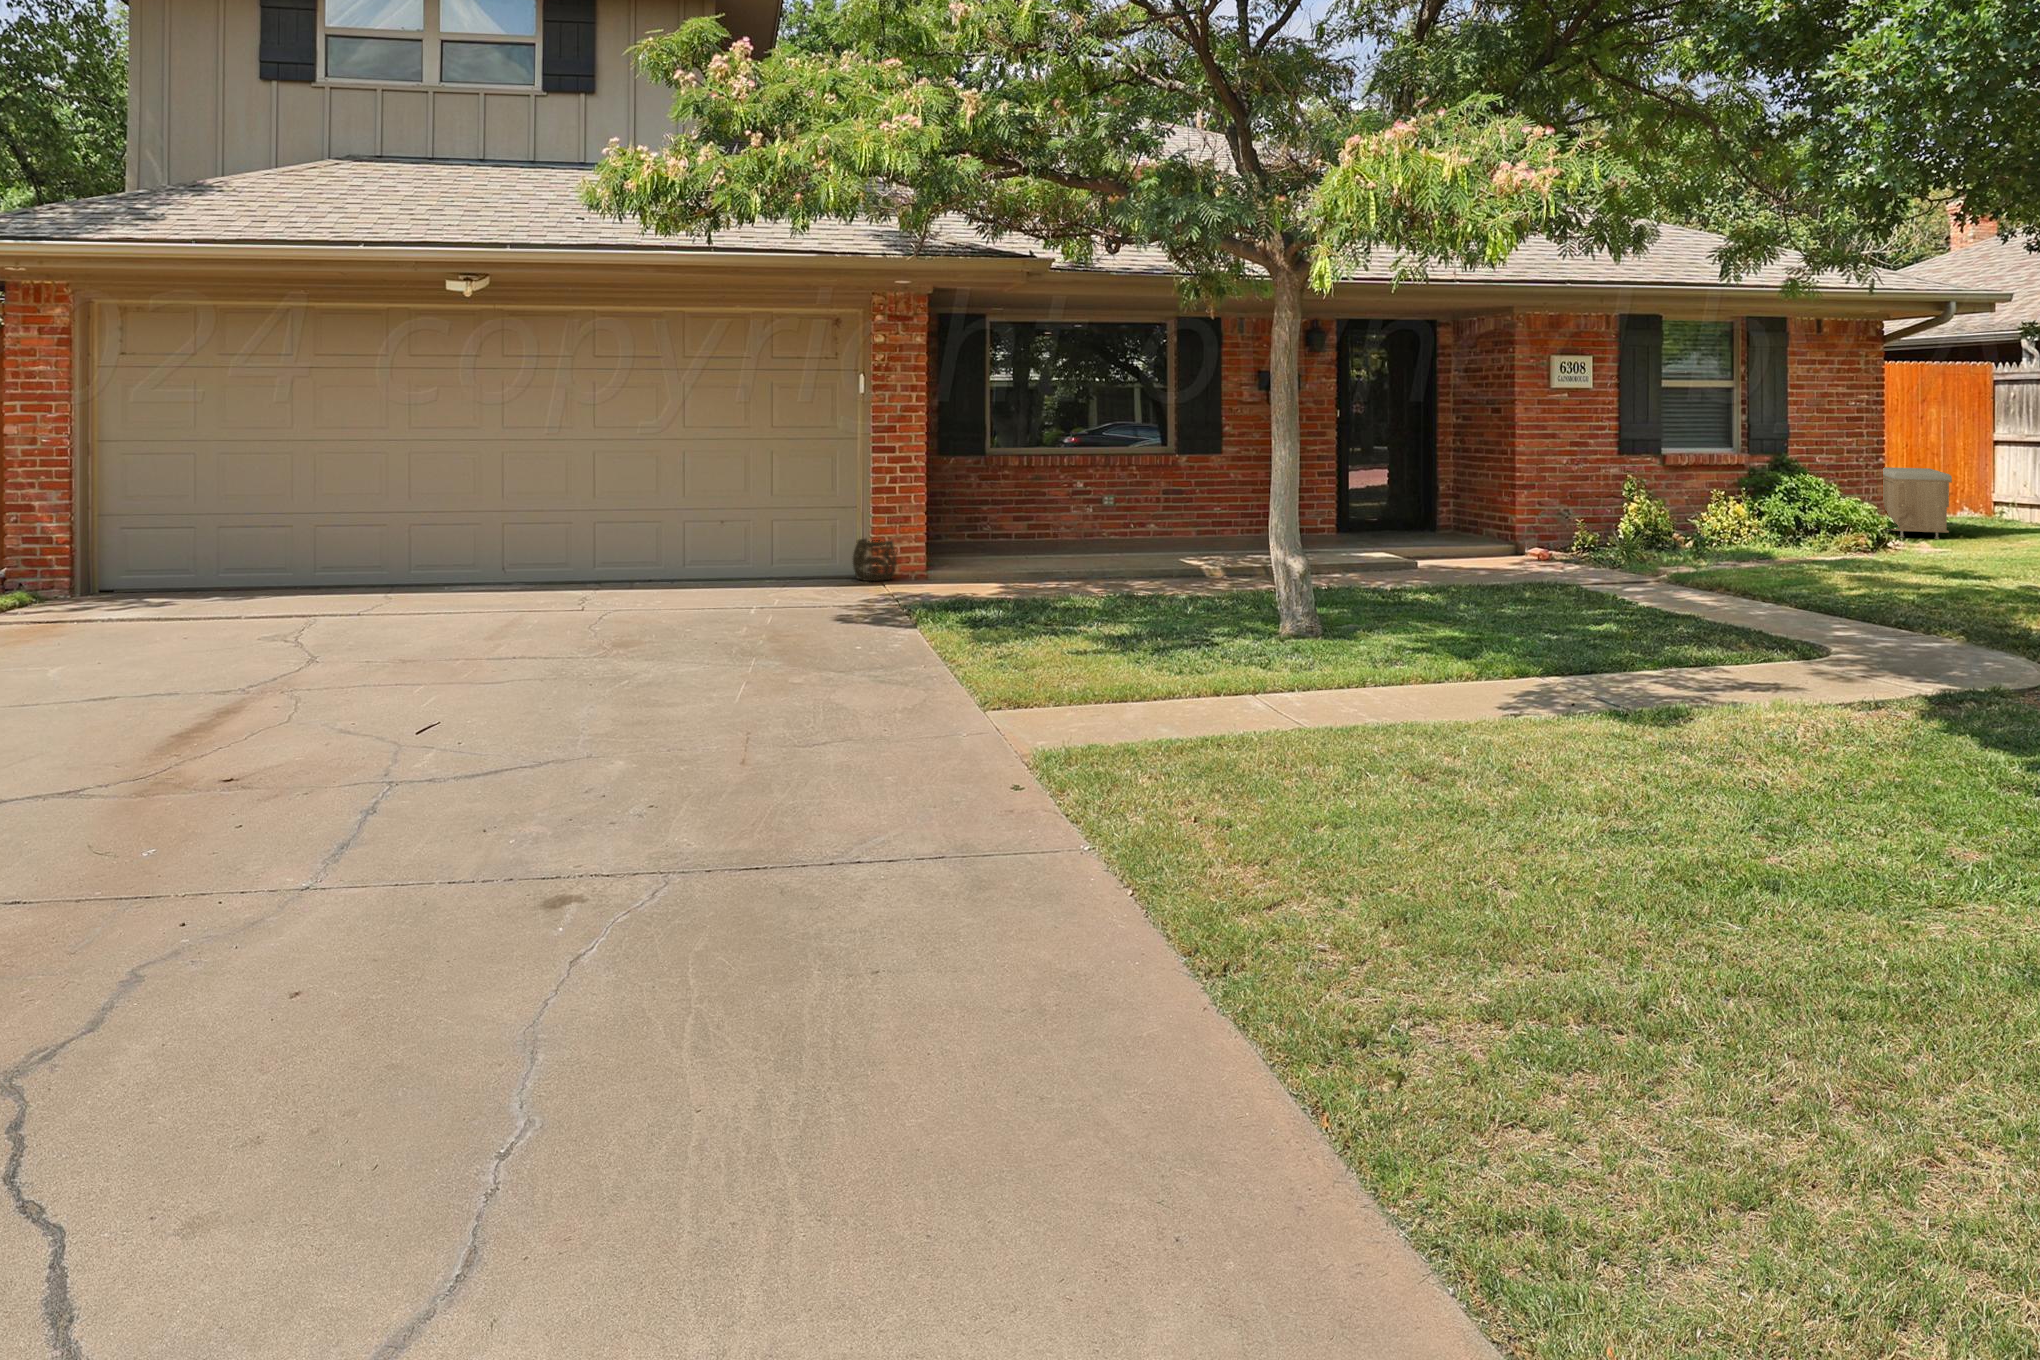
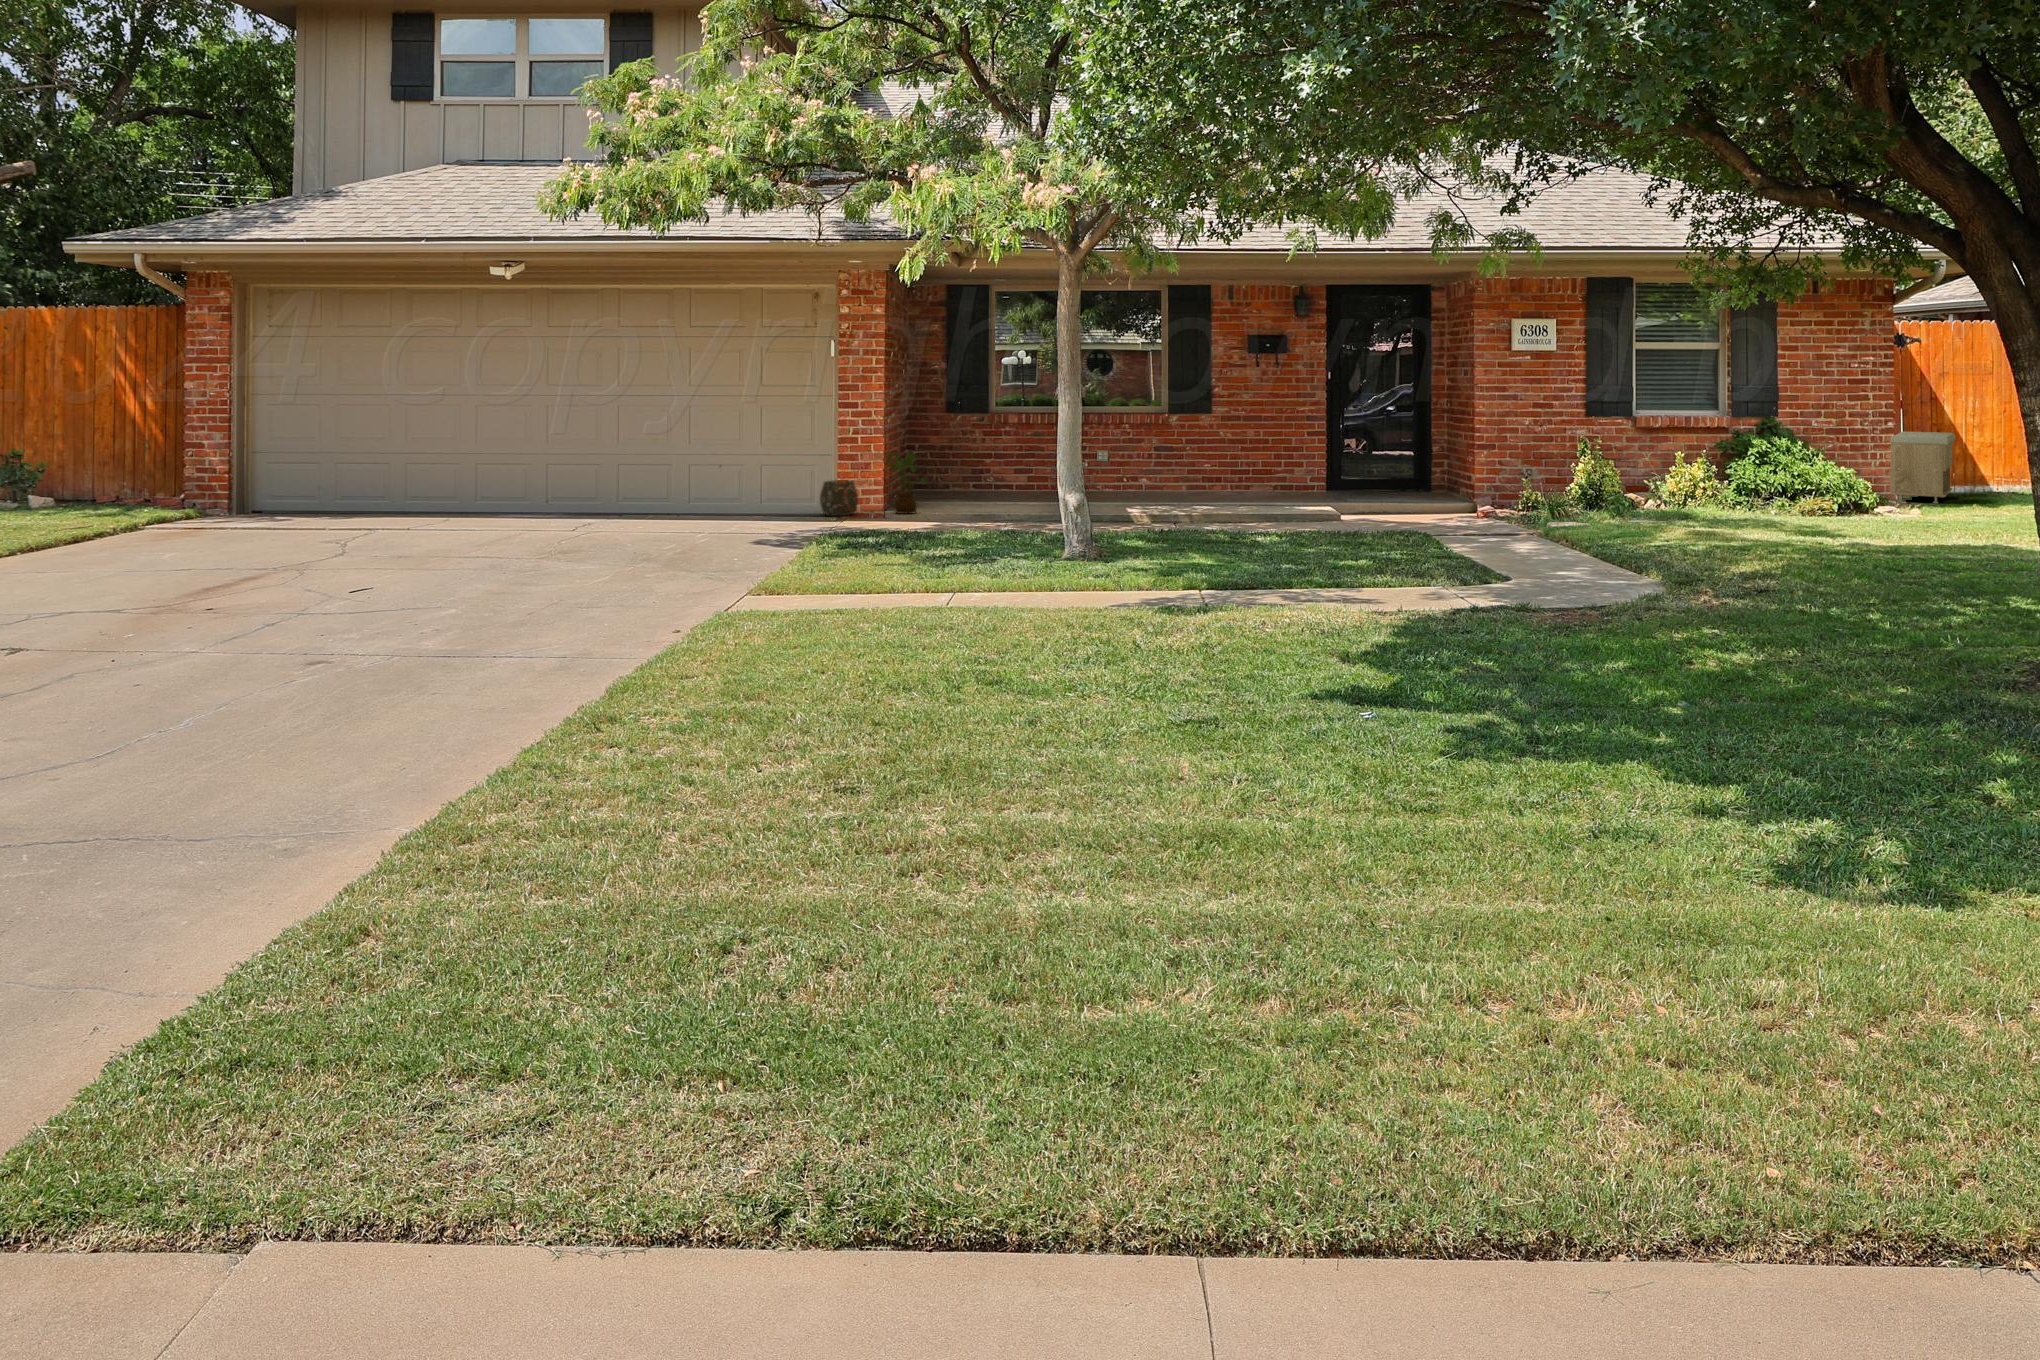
house plant: none [922,503,982,576] -> present [886,453,926,514]

